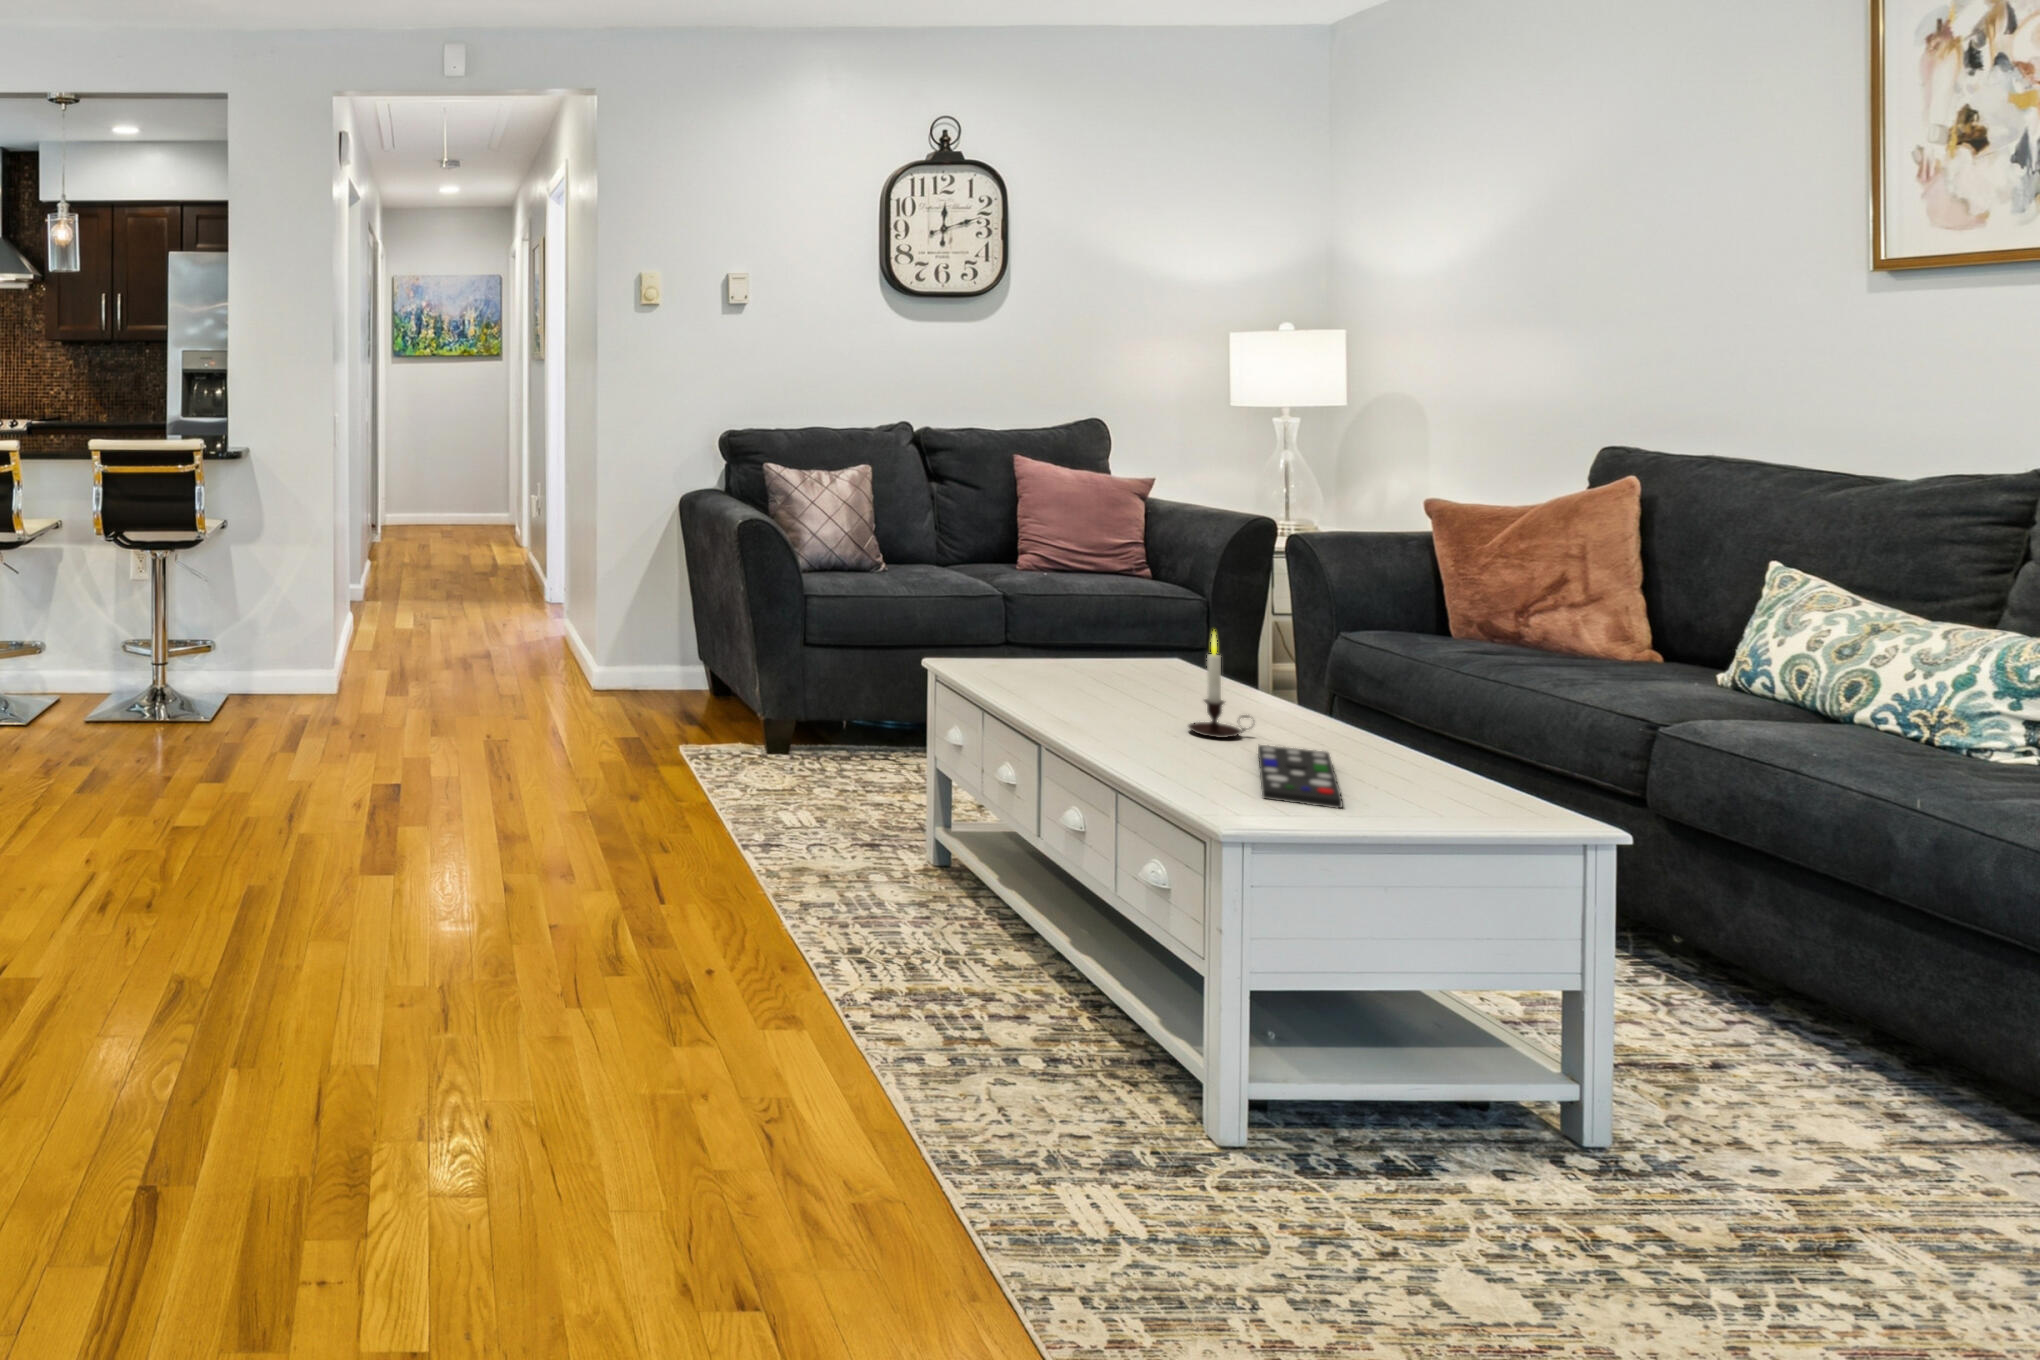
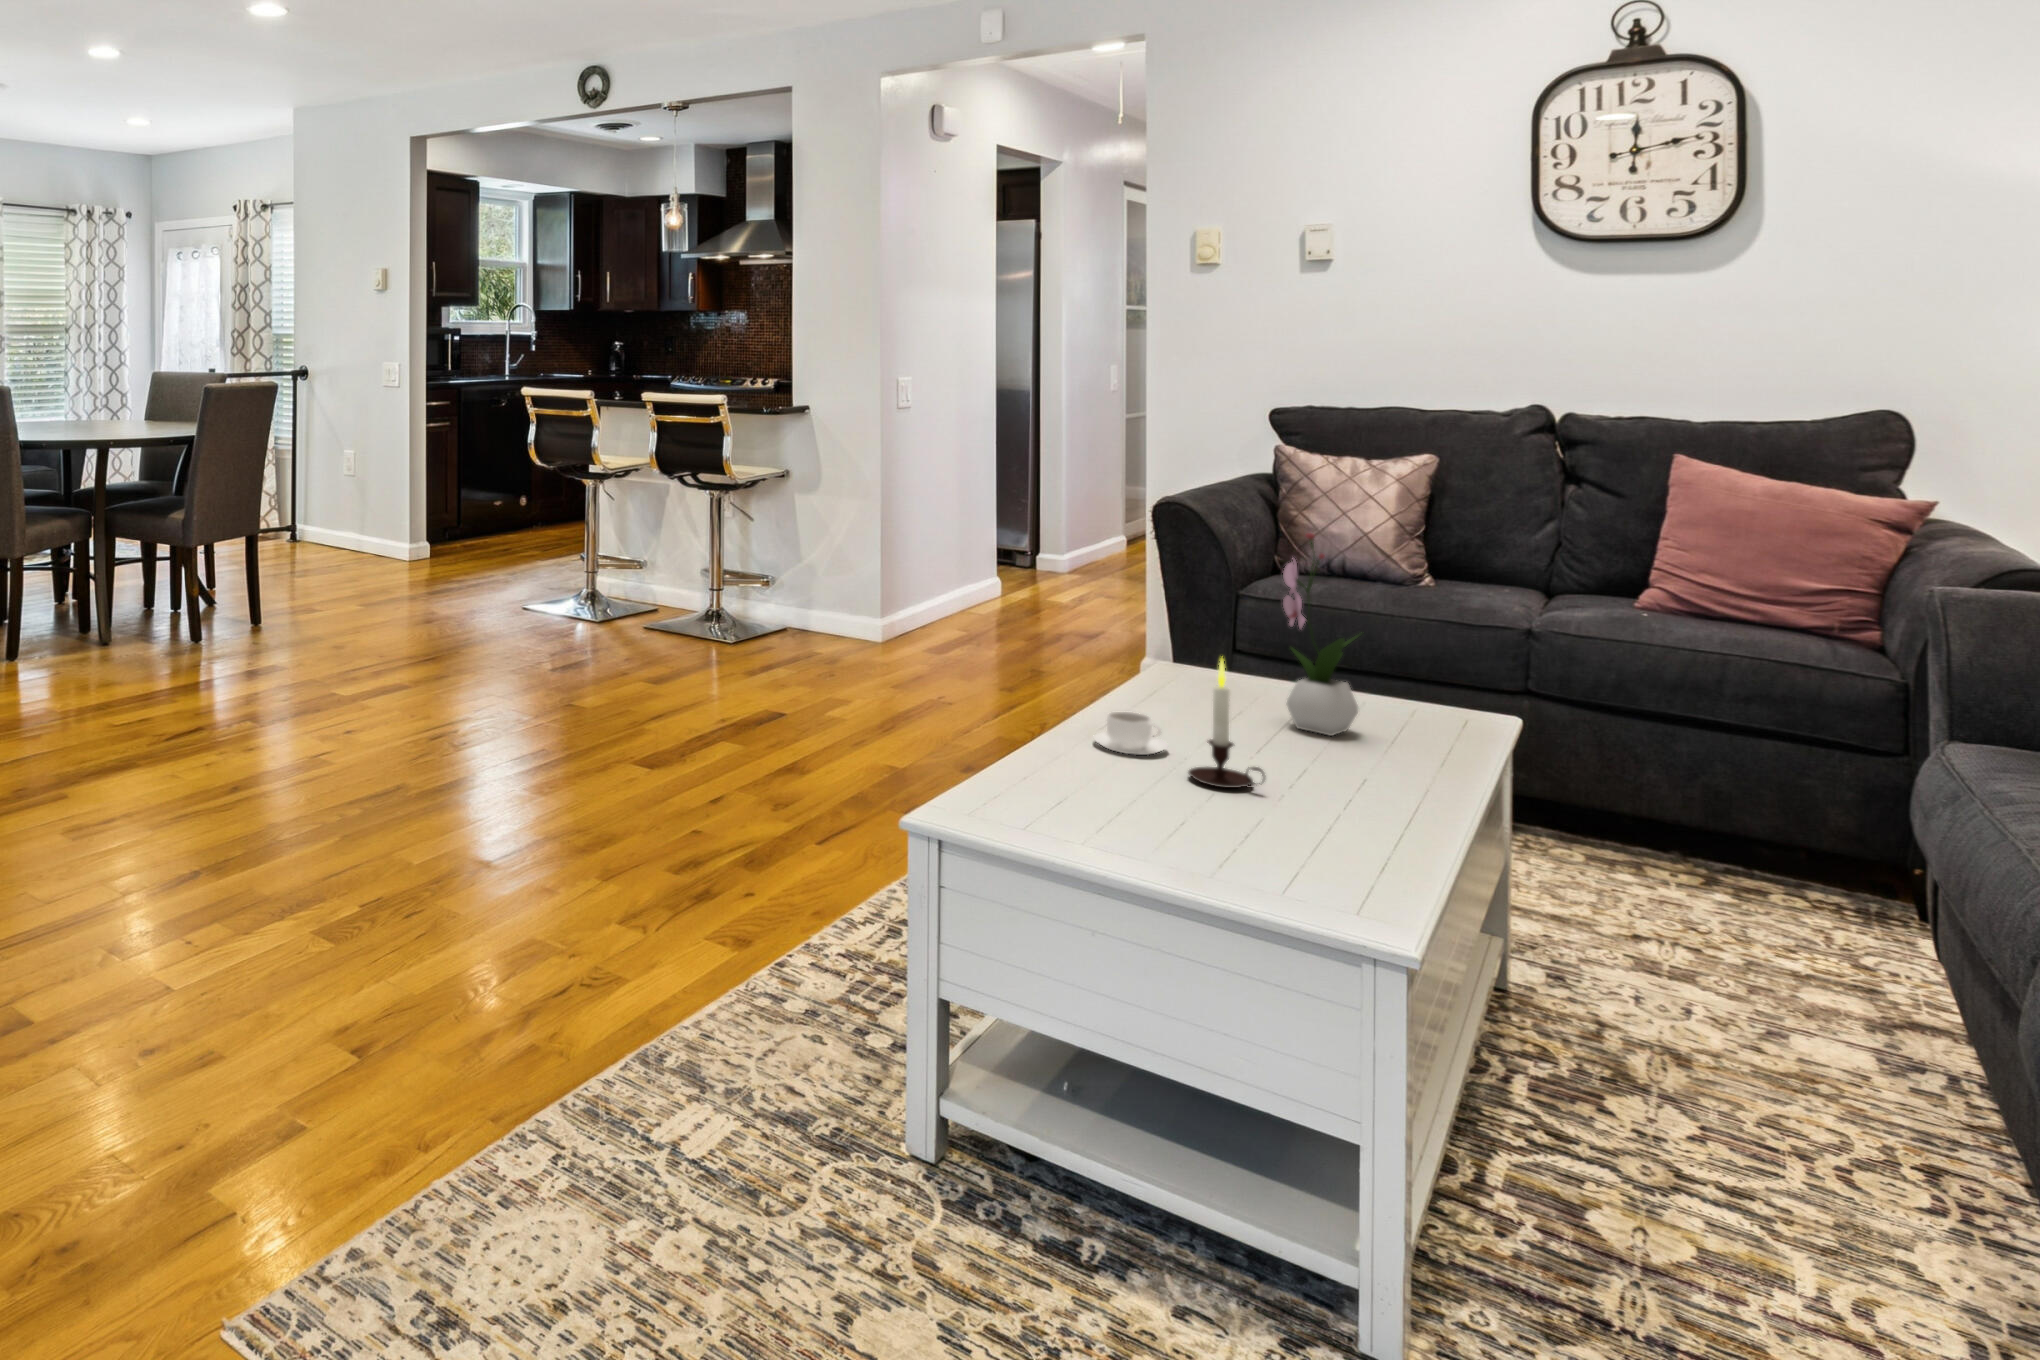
flower arrangement: none [1086,524,1159,685] -> present [1283,533,1359,736]
coffee cup: none [1074,691,1140,727] -> present [1093,712,1168,755]
remote control: present [1258,745,1342,808] -> none [1027,793,1253,854]

